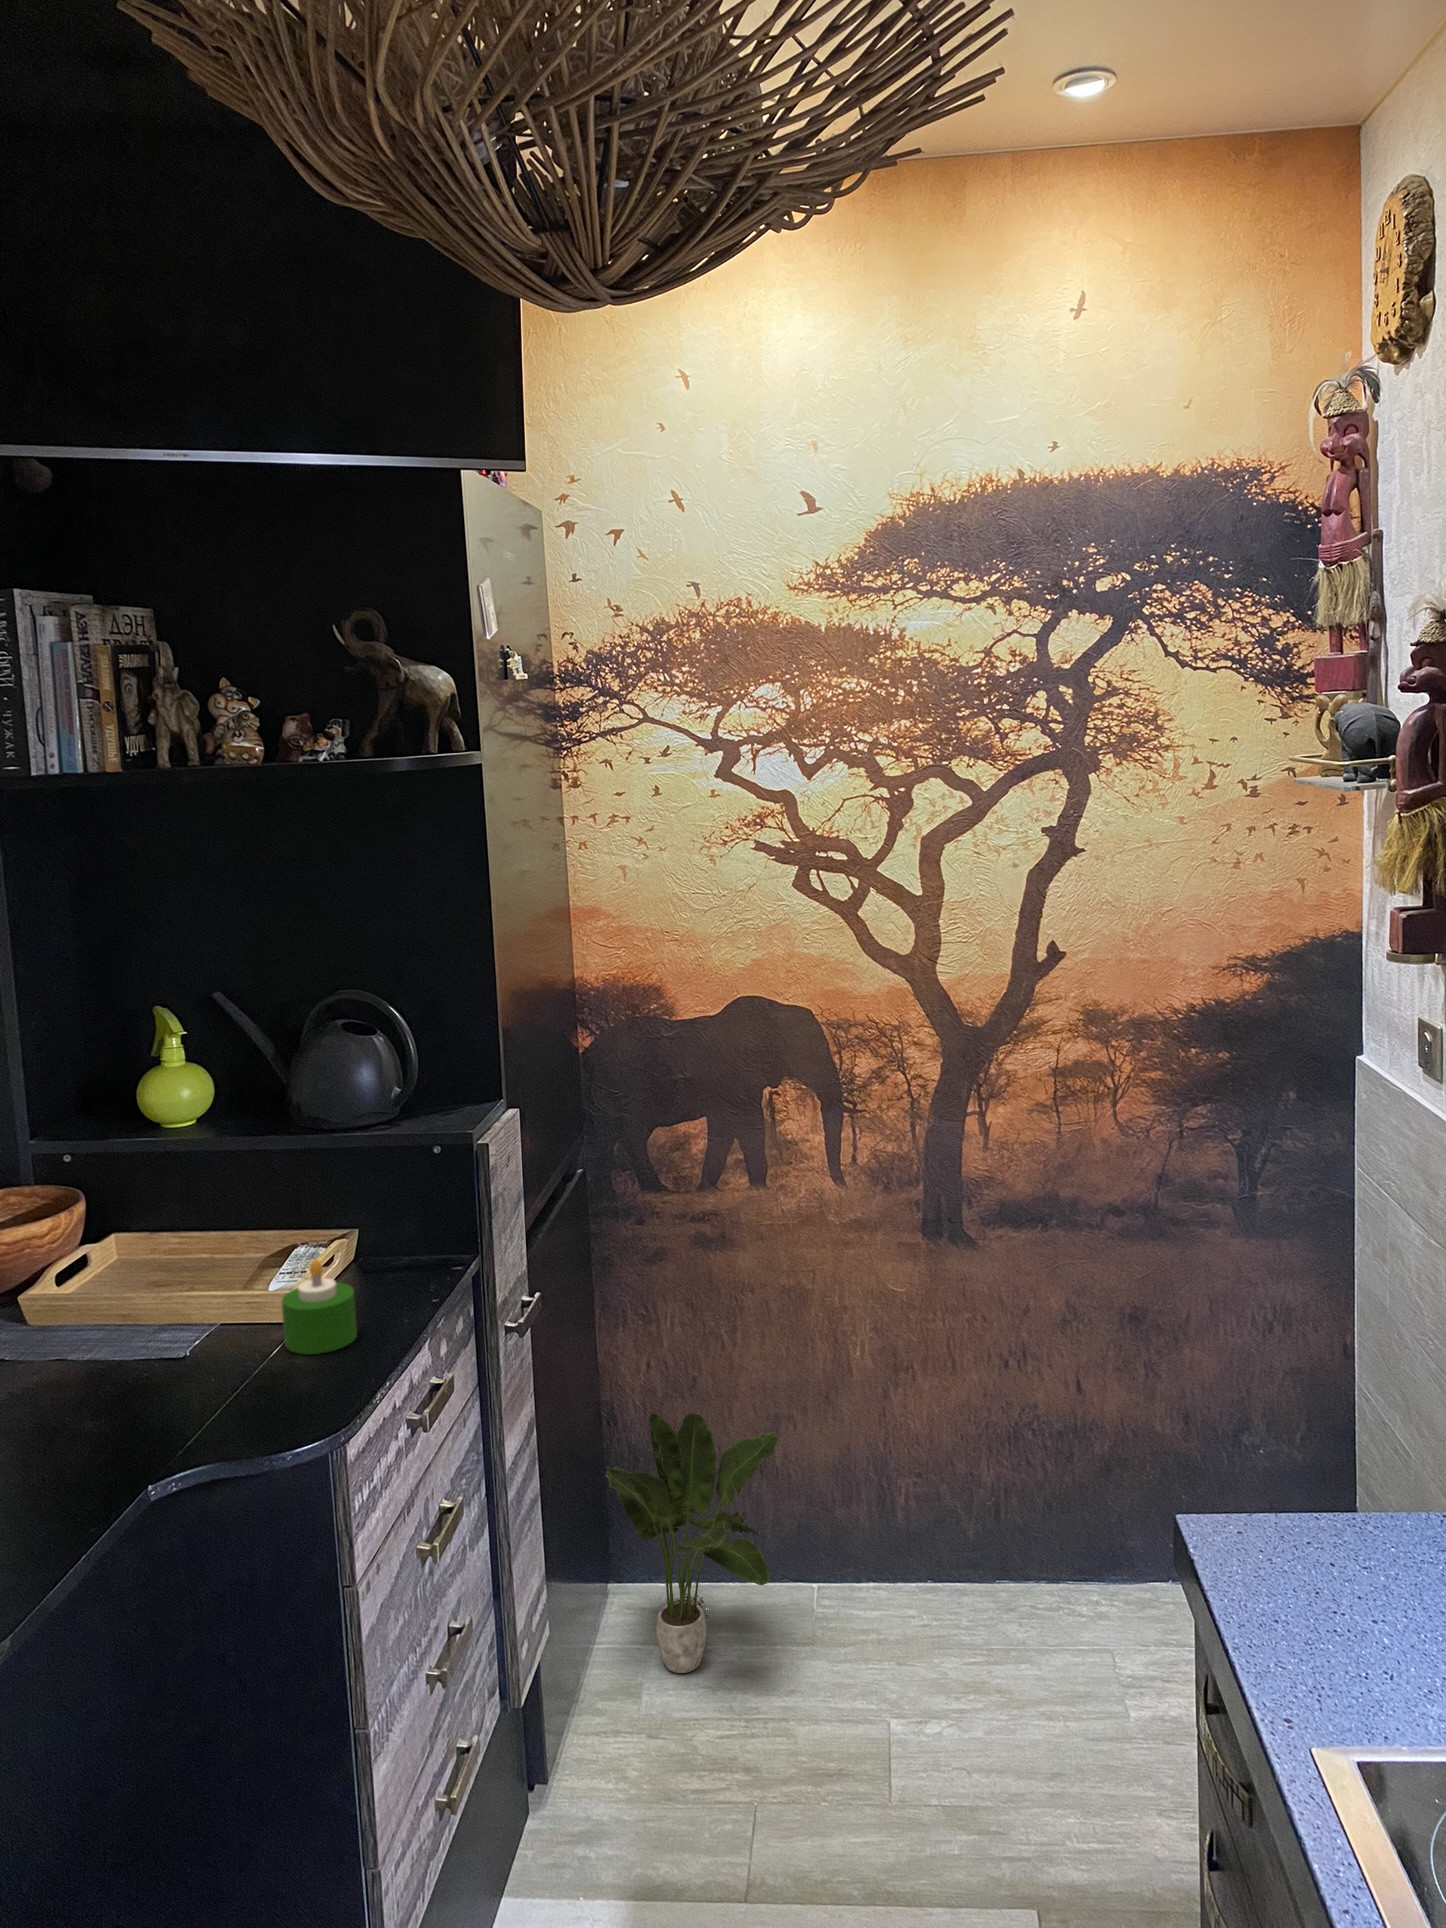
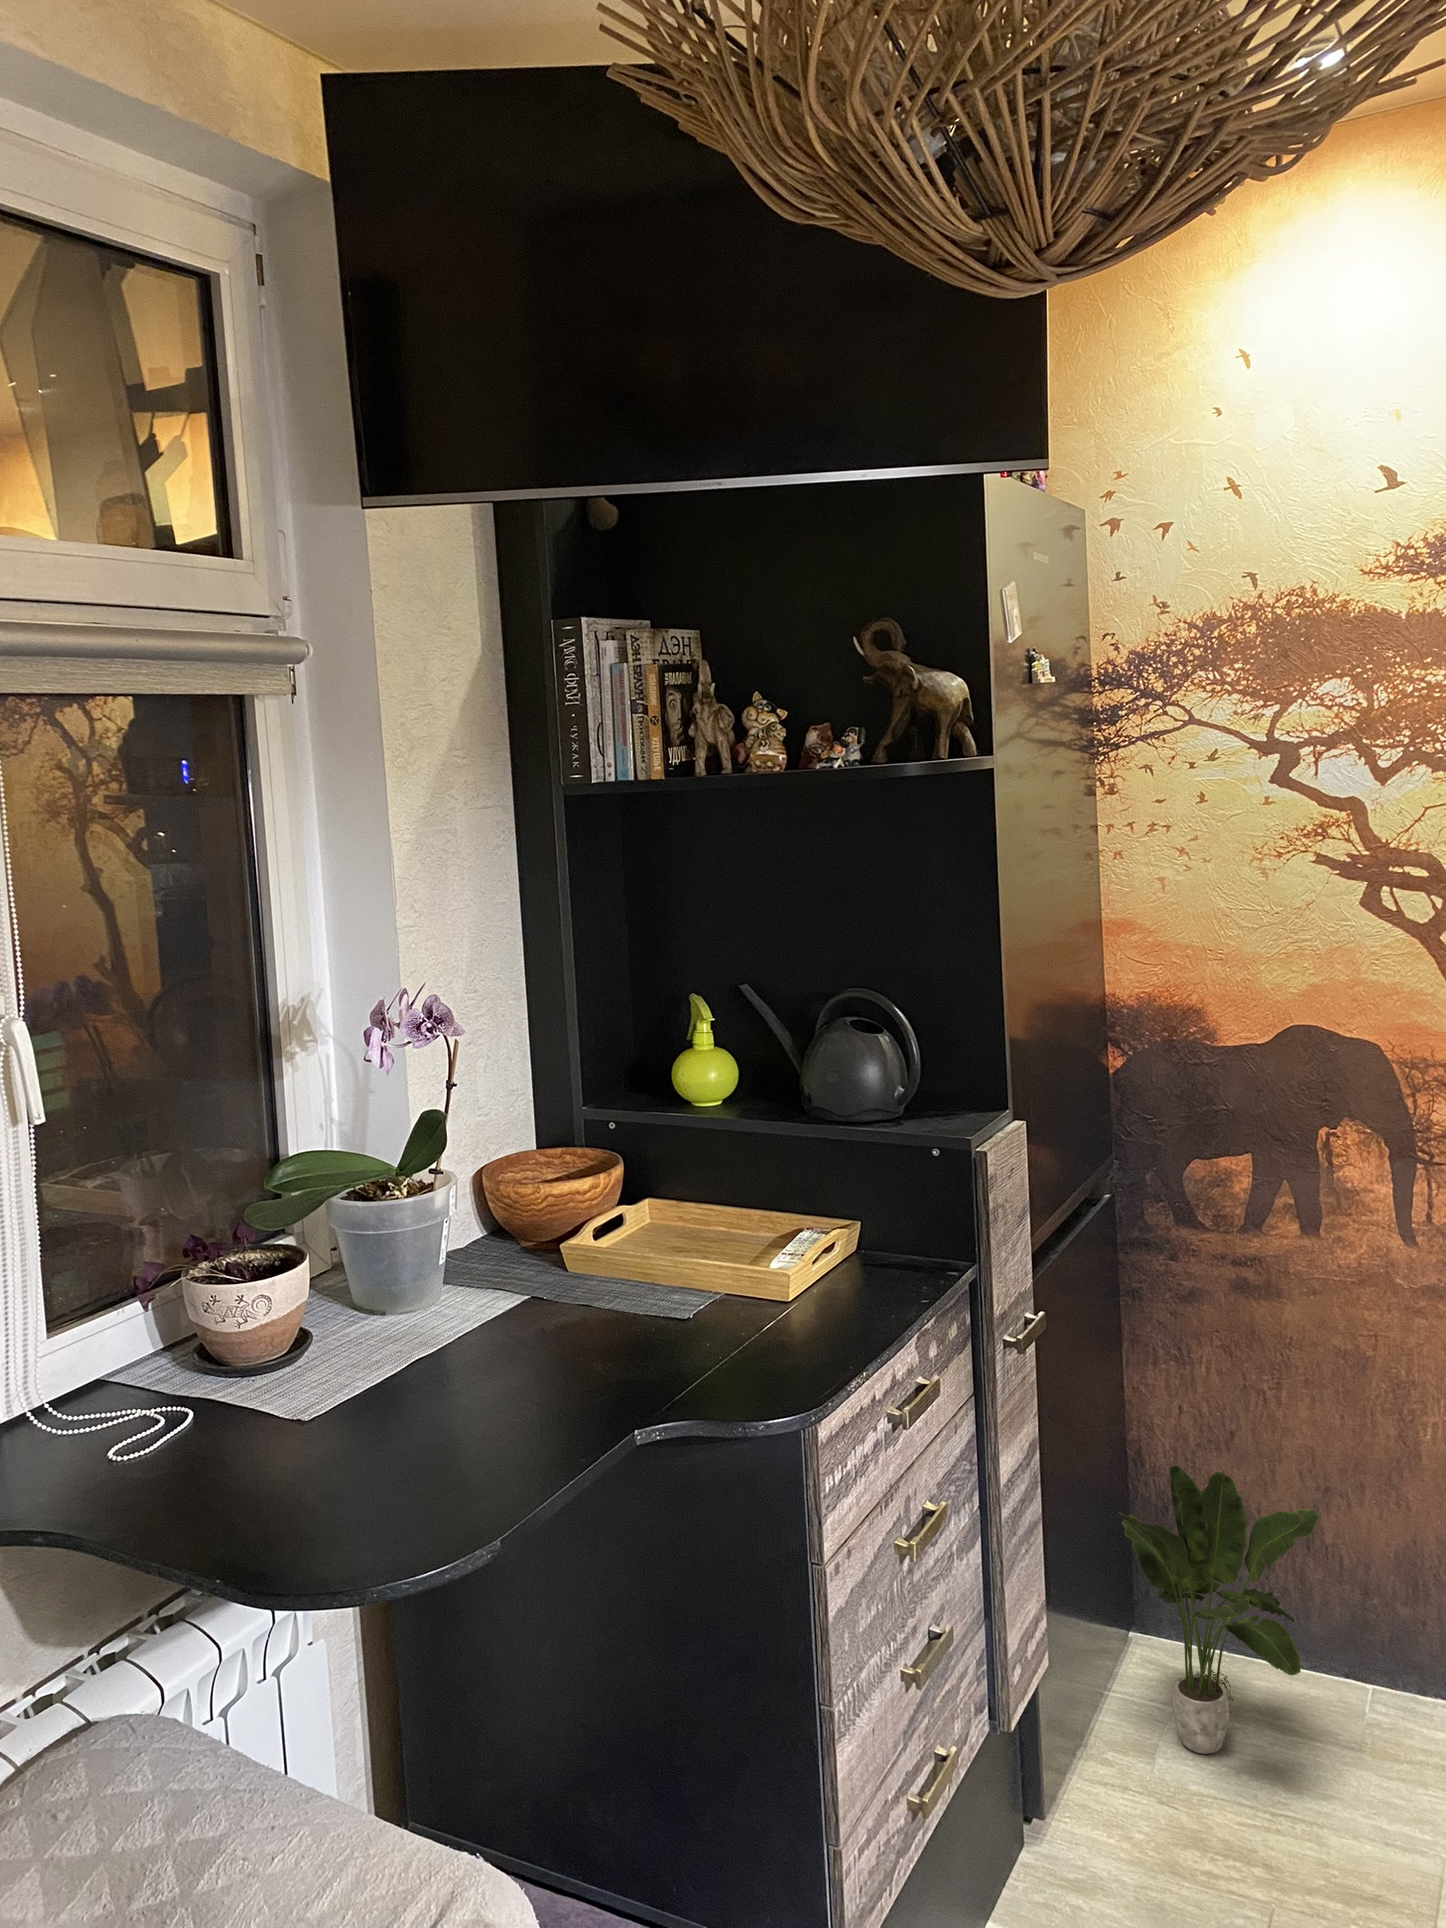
candle: present [282,1259,357,1354] -> none [775,1245,844,1336]

